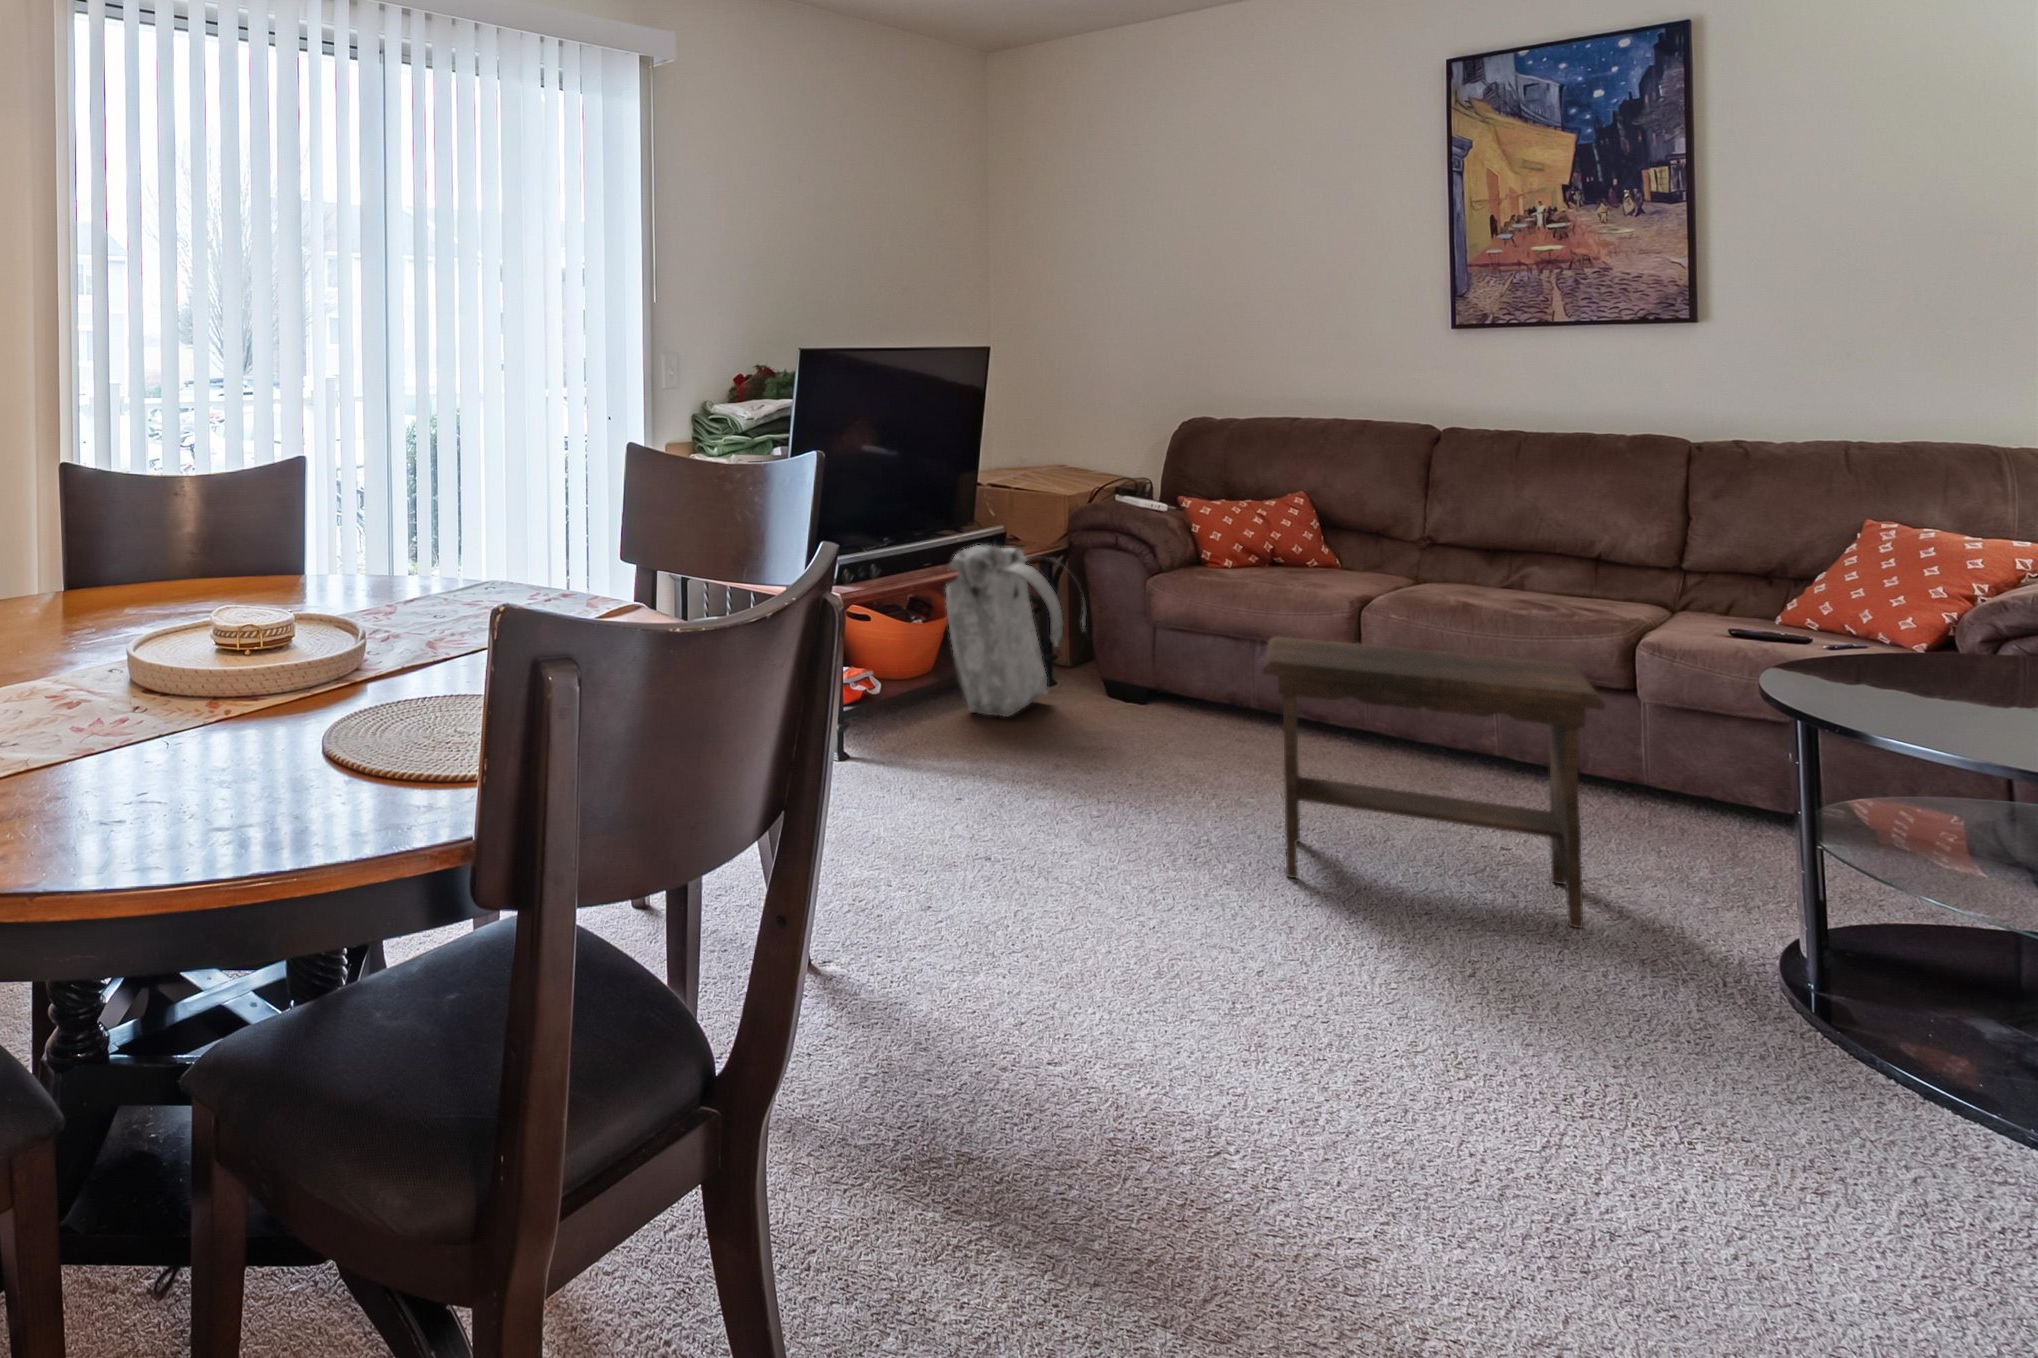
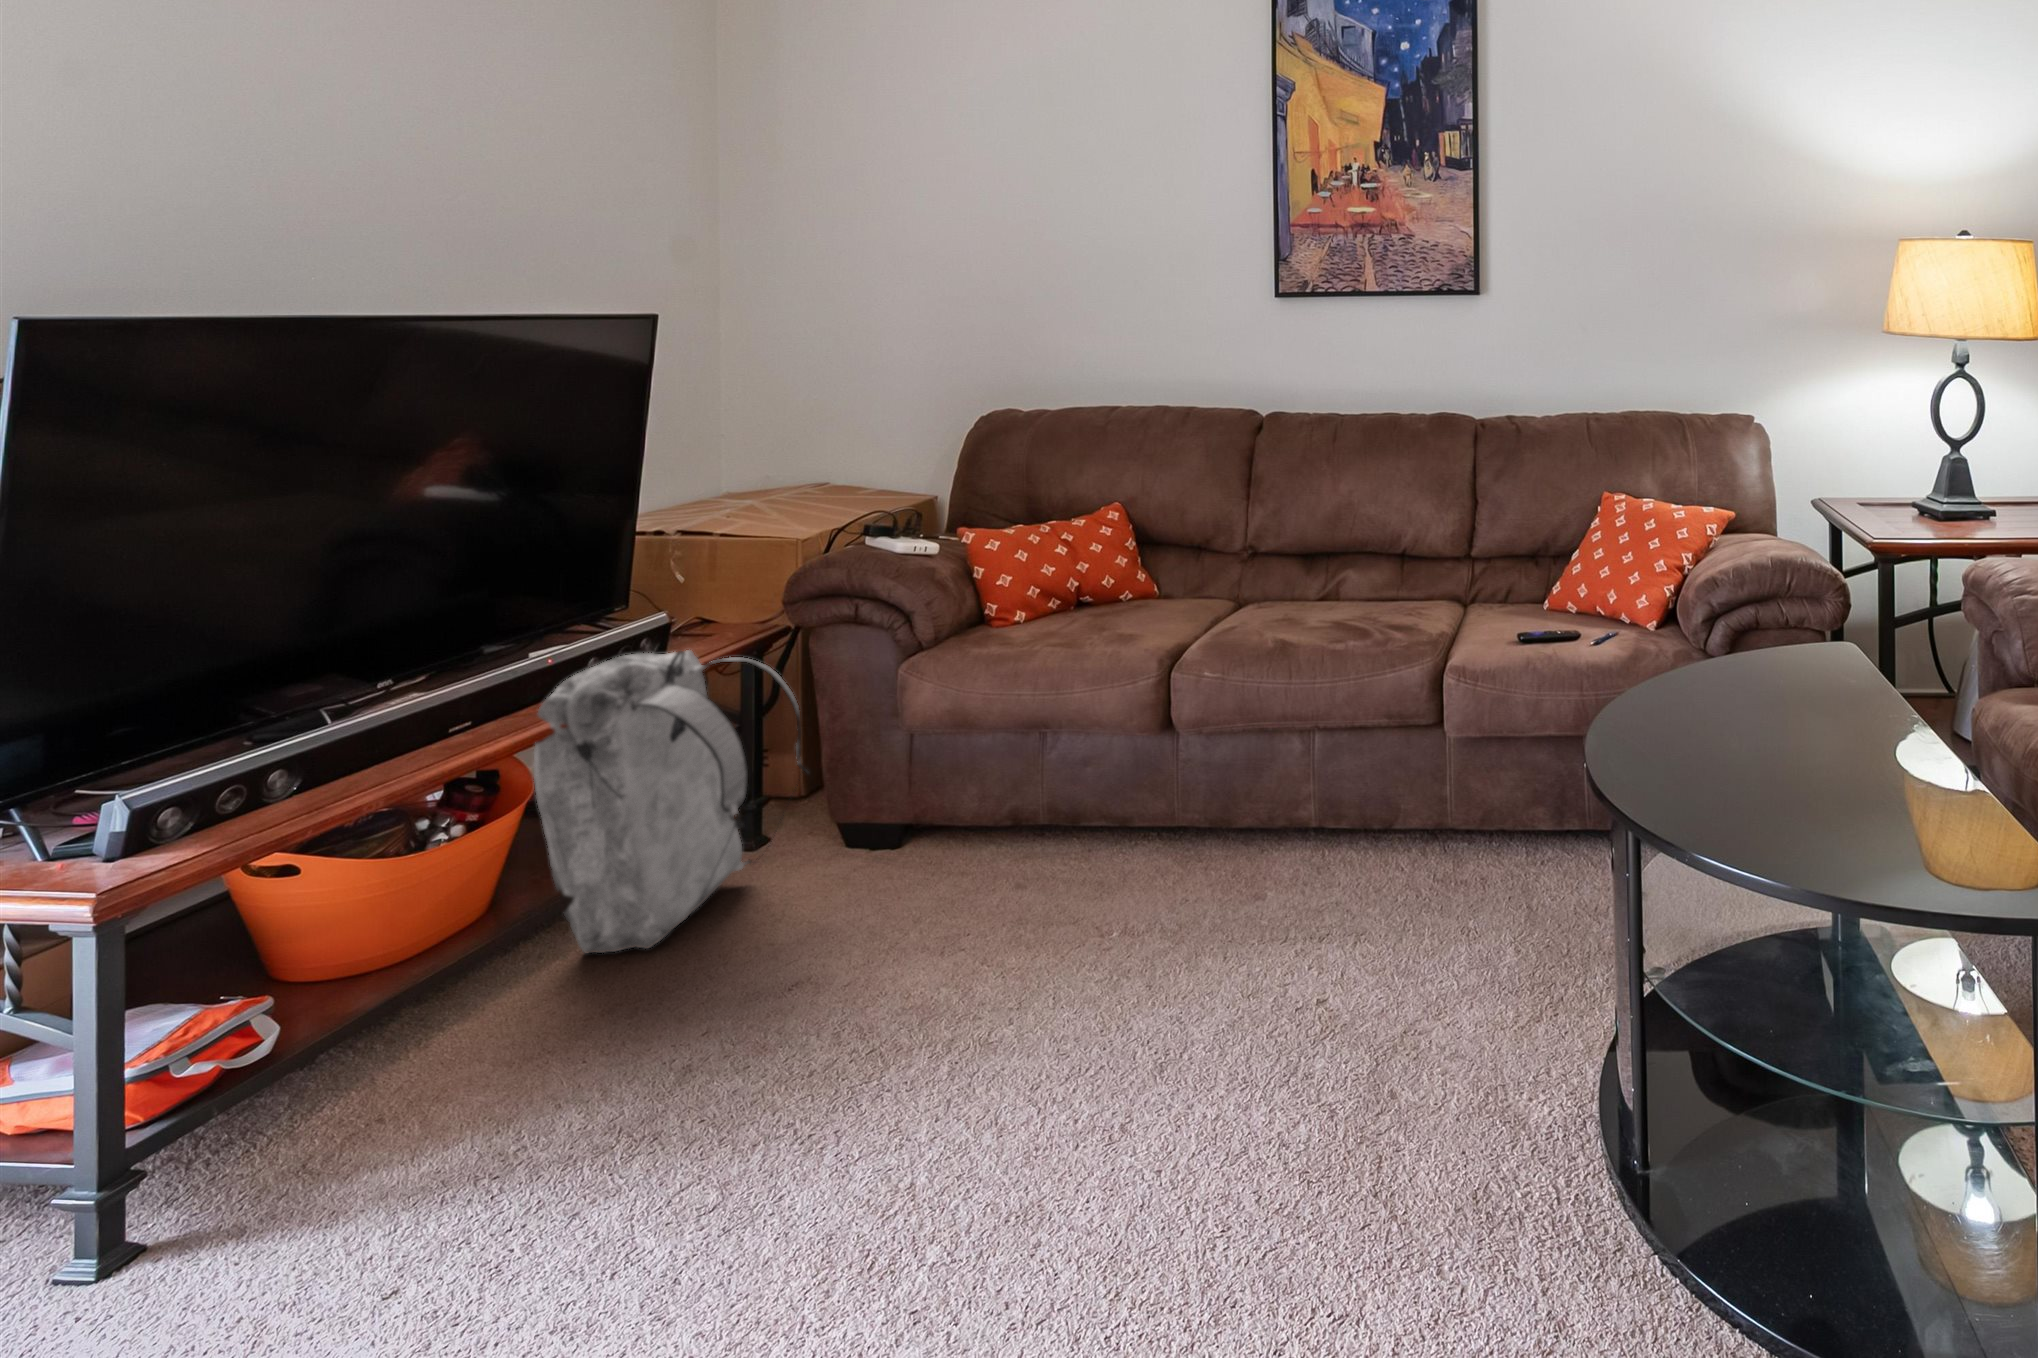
footstool: present [1263,636,1605,928] -> none [973,768,1434,1252]

